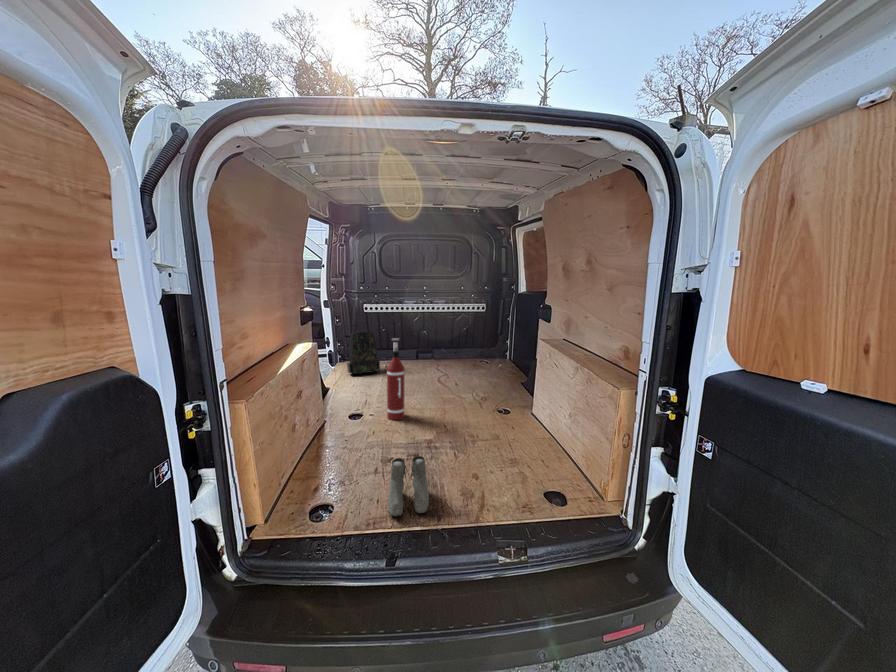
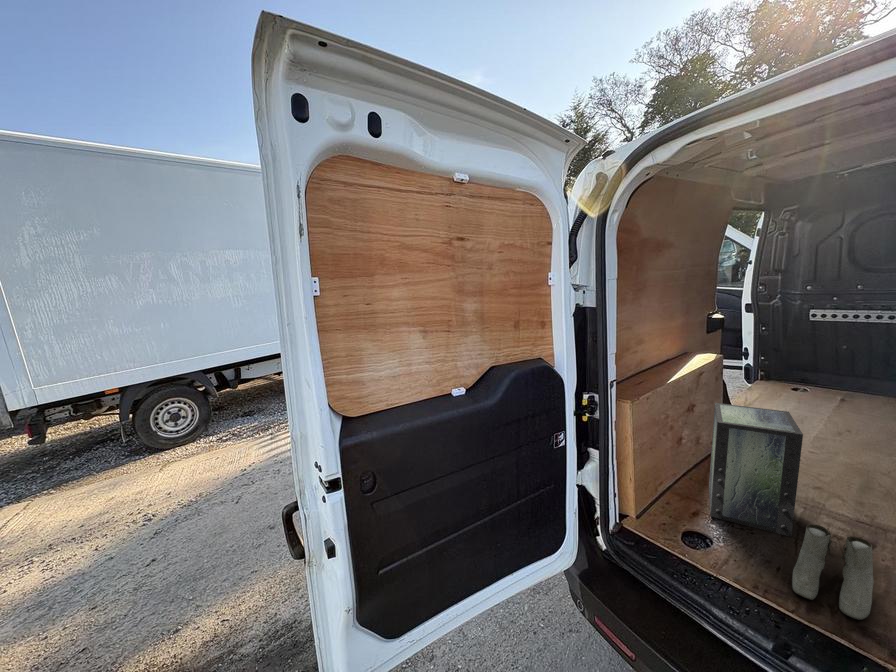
backpack: present [347,332,380,374] -> none [770,346,827,404]
fire extinguisher: present [387,338,405,420] -> none [823,363,867,479]
storage box: none [318,380,381,487] -> present [709,403,803,537]

